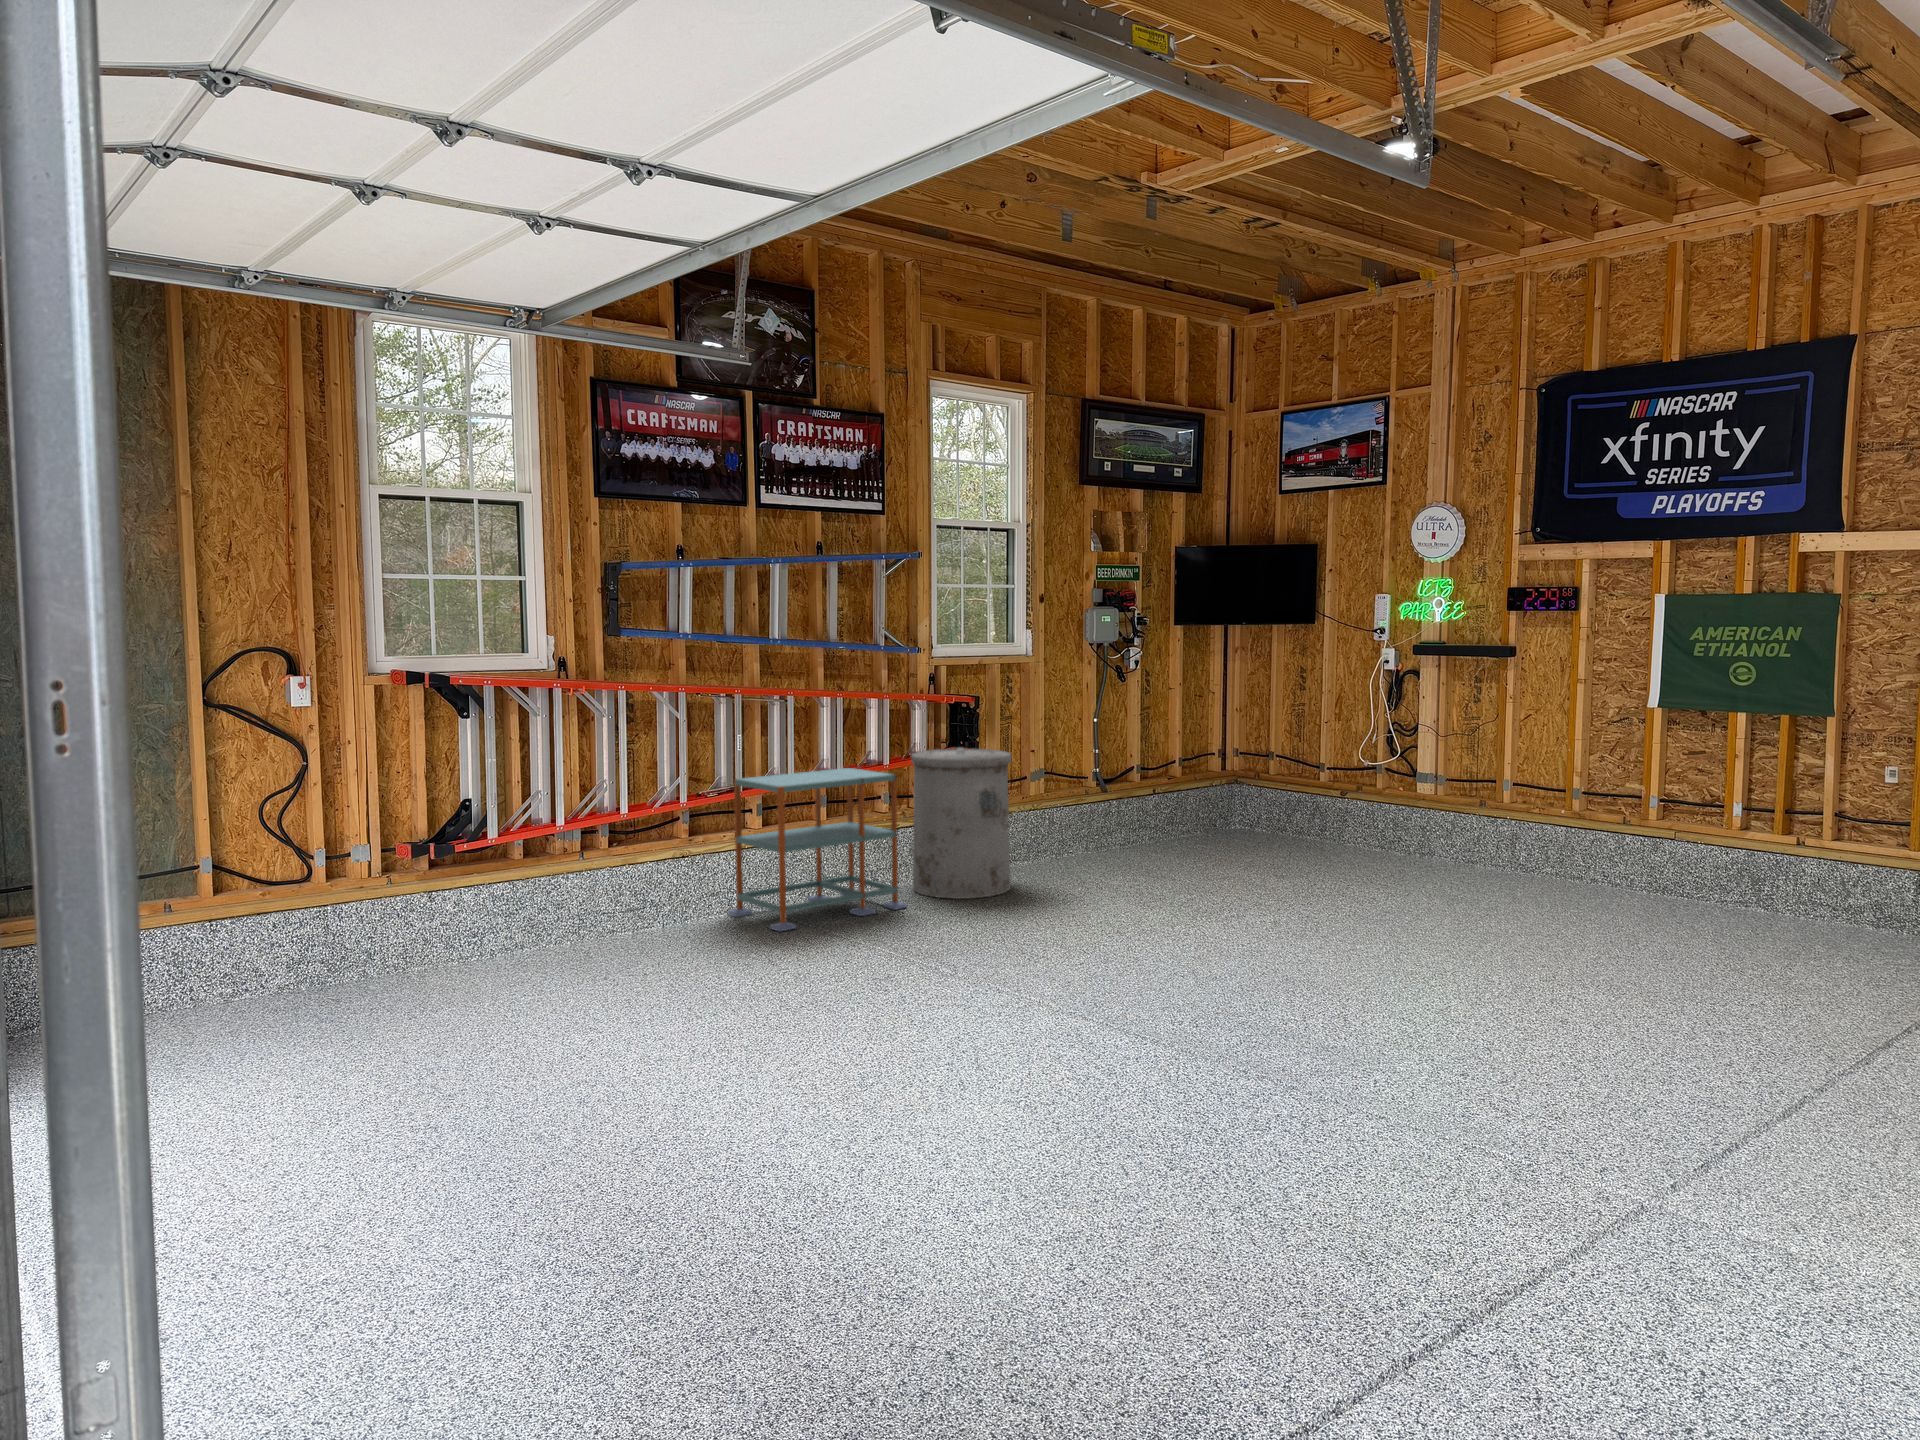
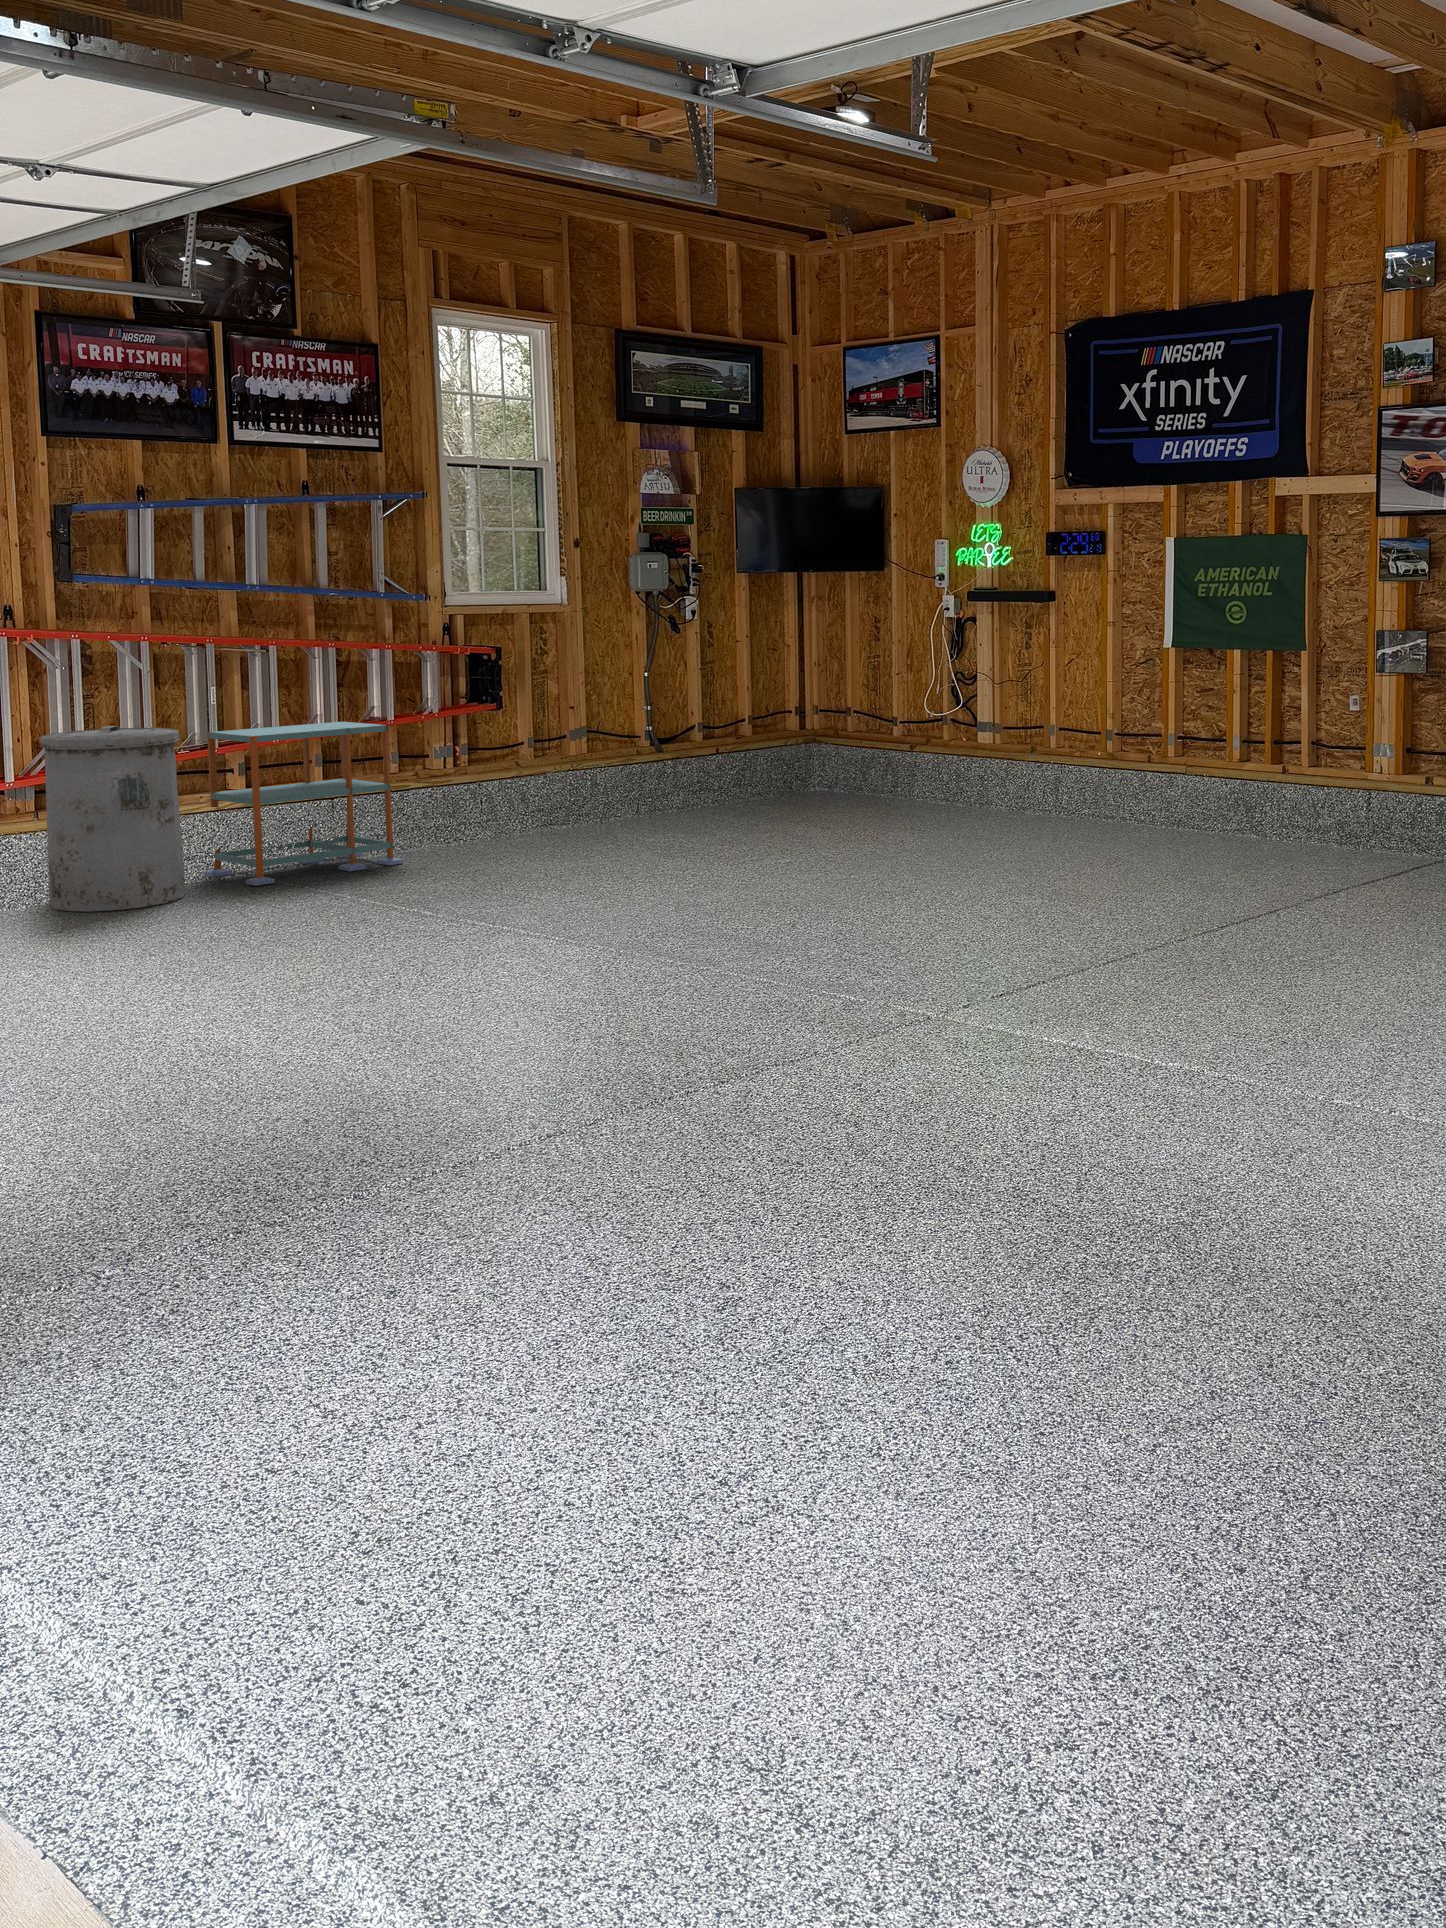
trash can: present [911,748,1012,899] -> present [40,726,185,912]

